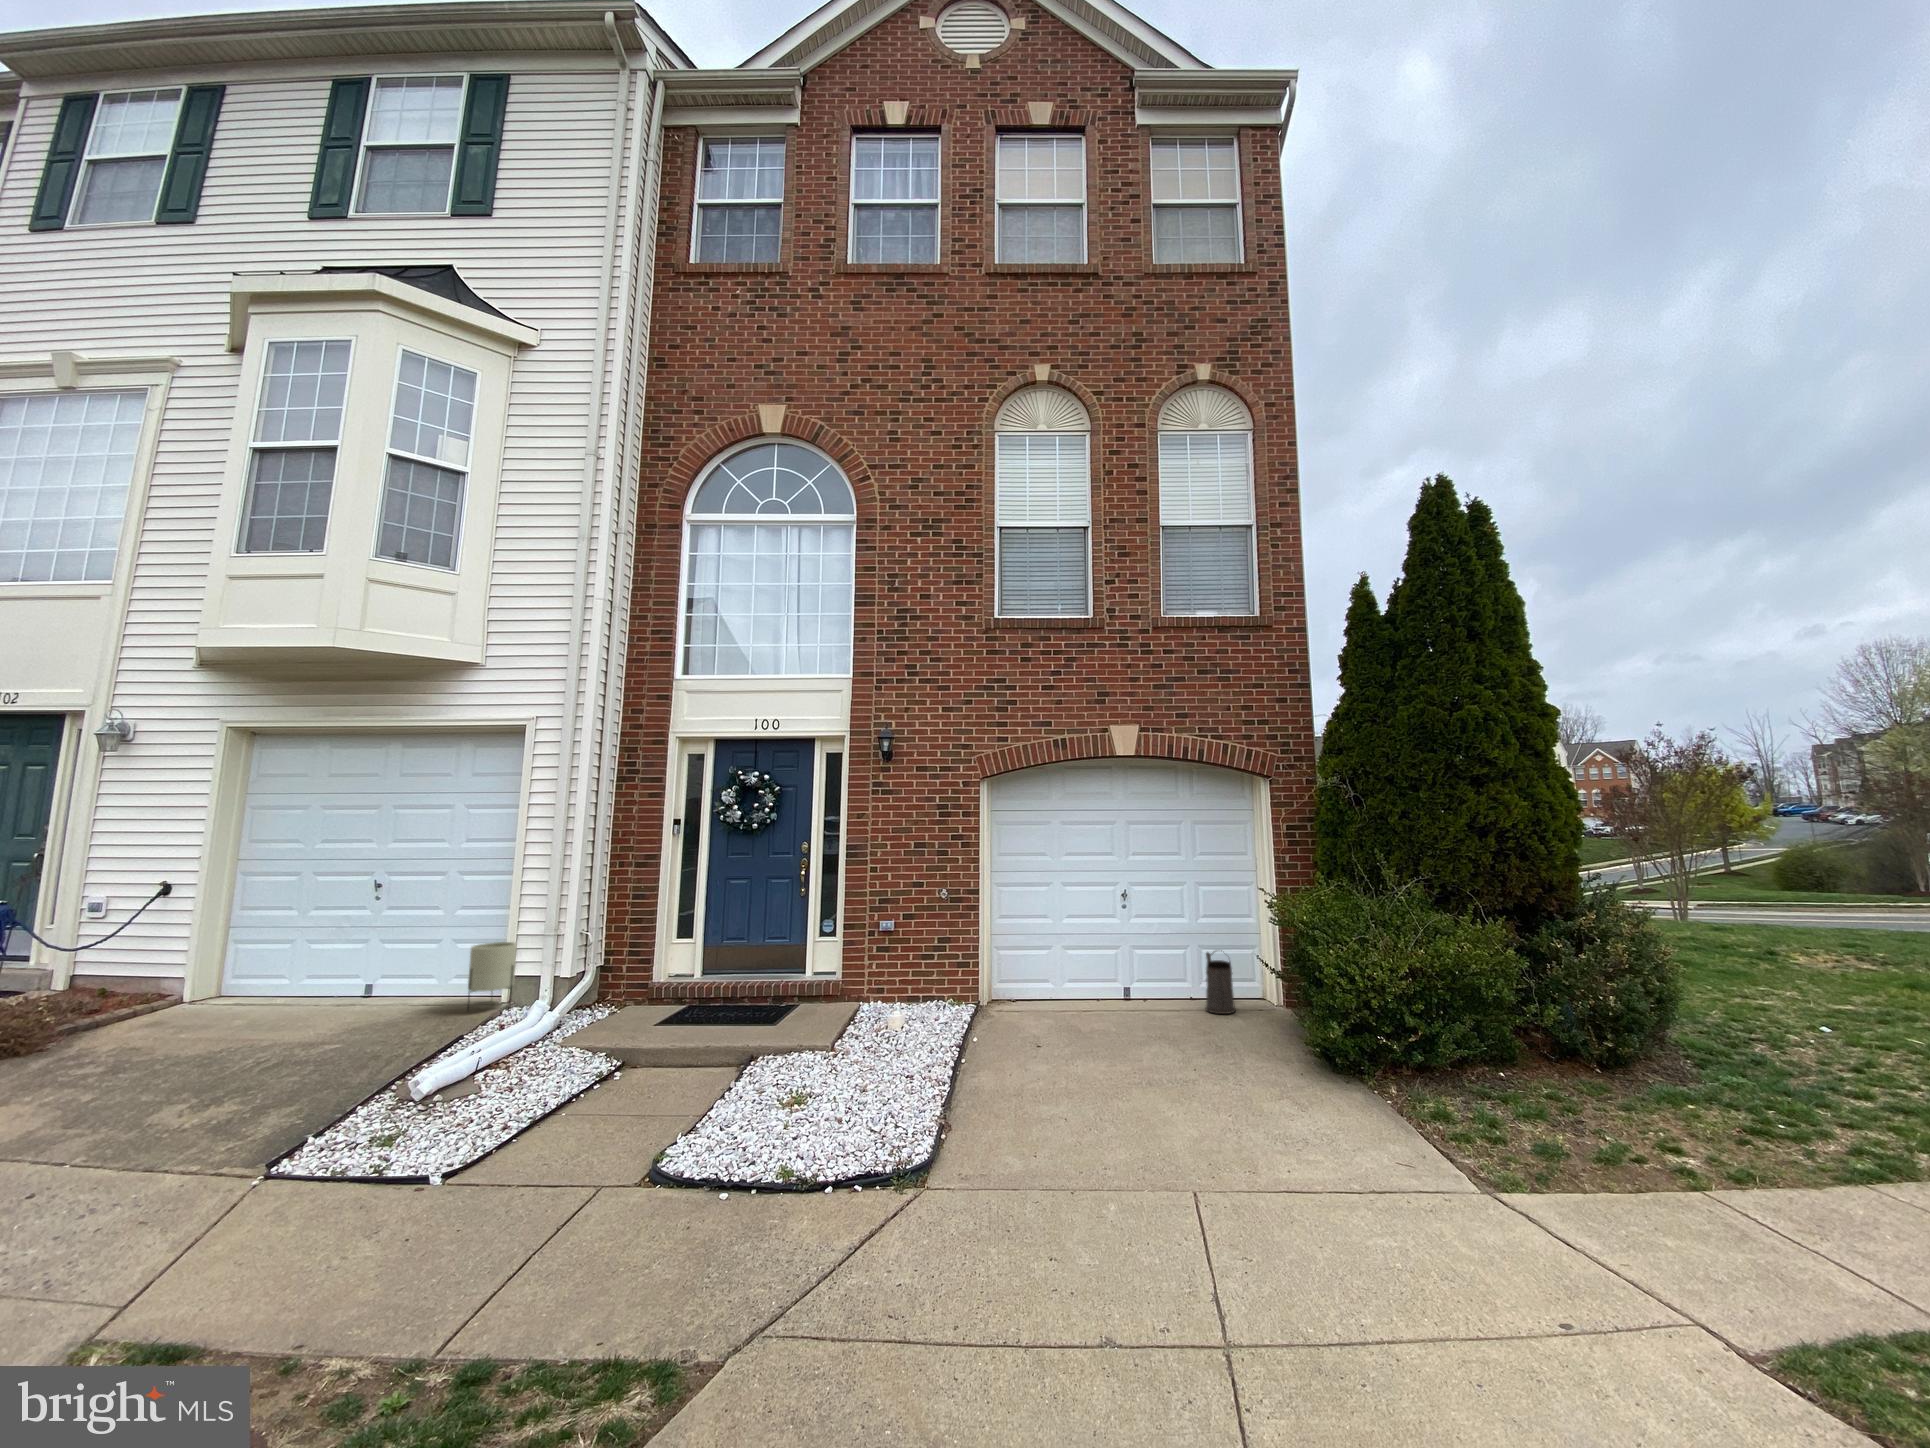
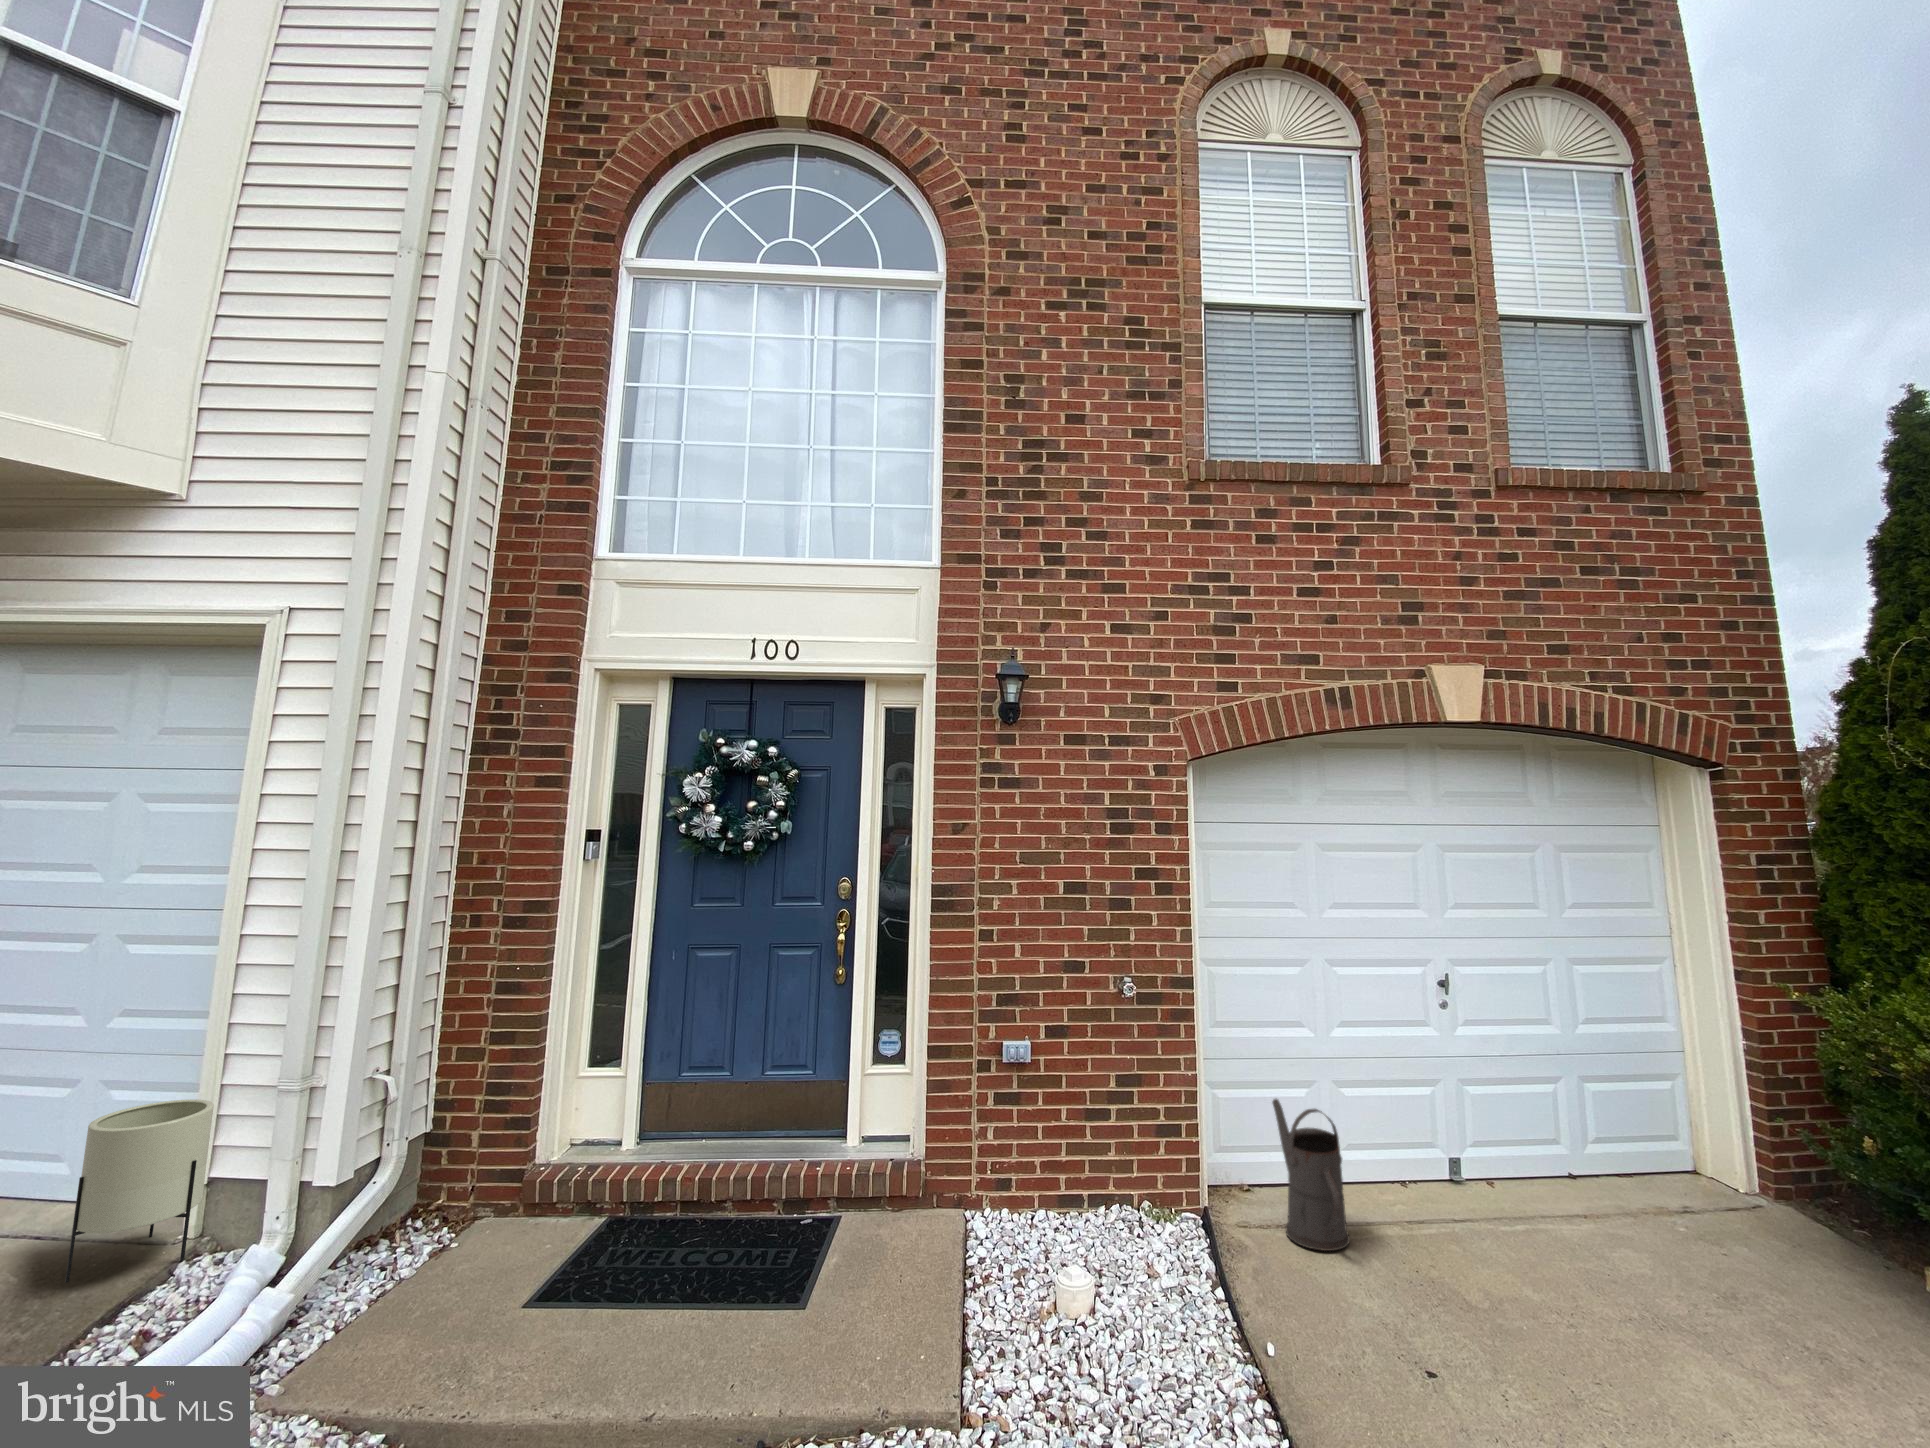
watering can: present [1205,950,1236,1014] -> present [1272,1099,1350,1251]

